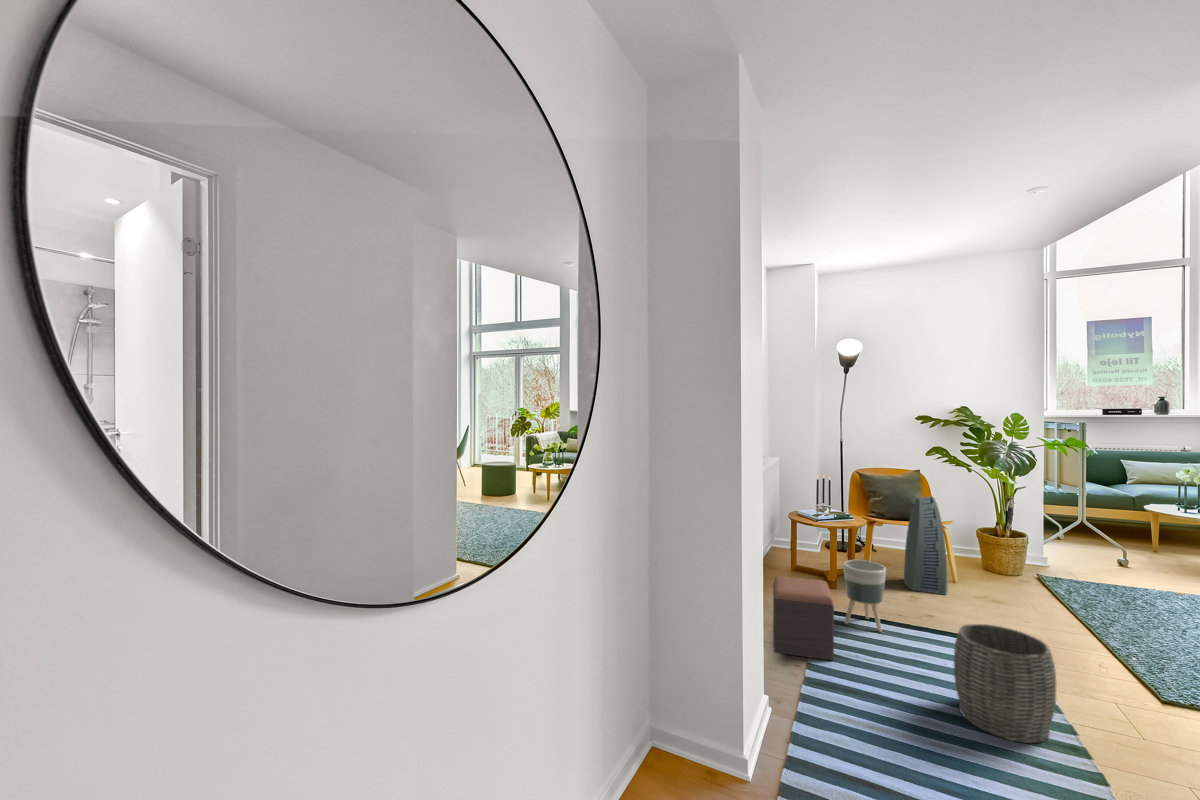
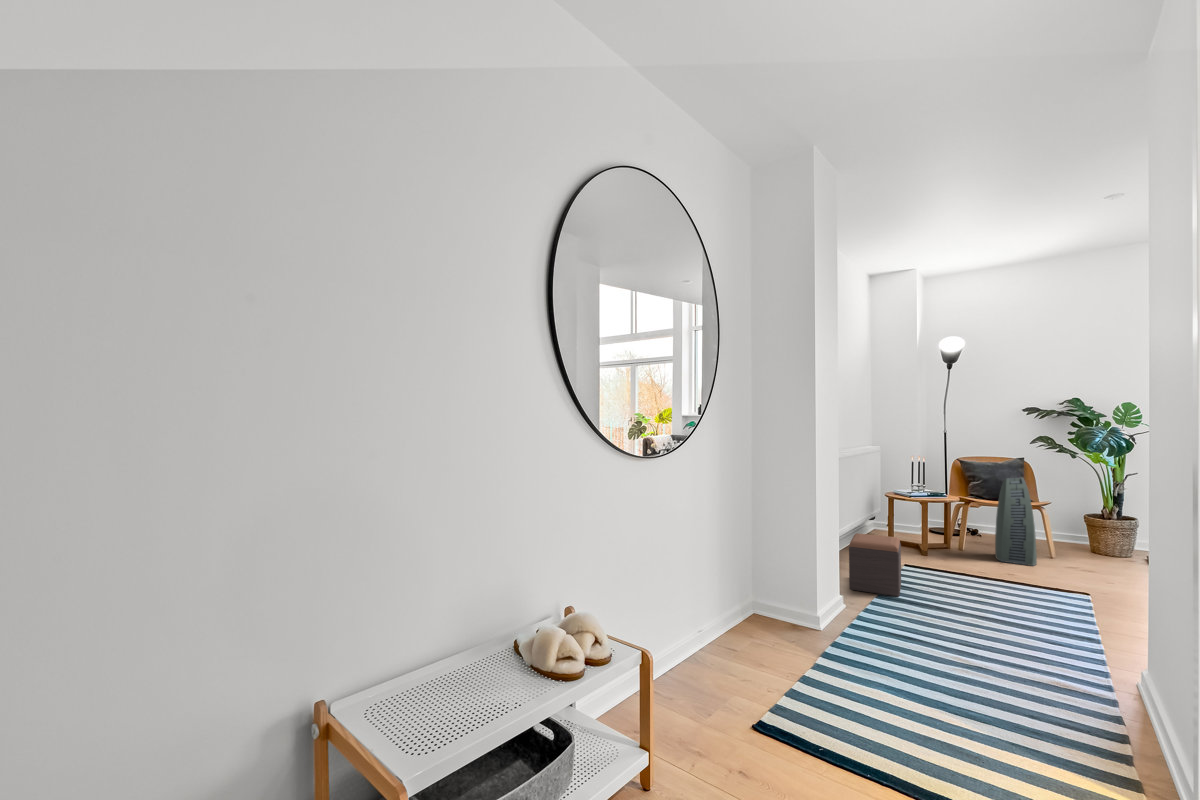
planter: present [843,560,886,632] -> none [919,526,958,584]
woven basket: present [954,624,1056,743] -> none [989,563,1070,647]

